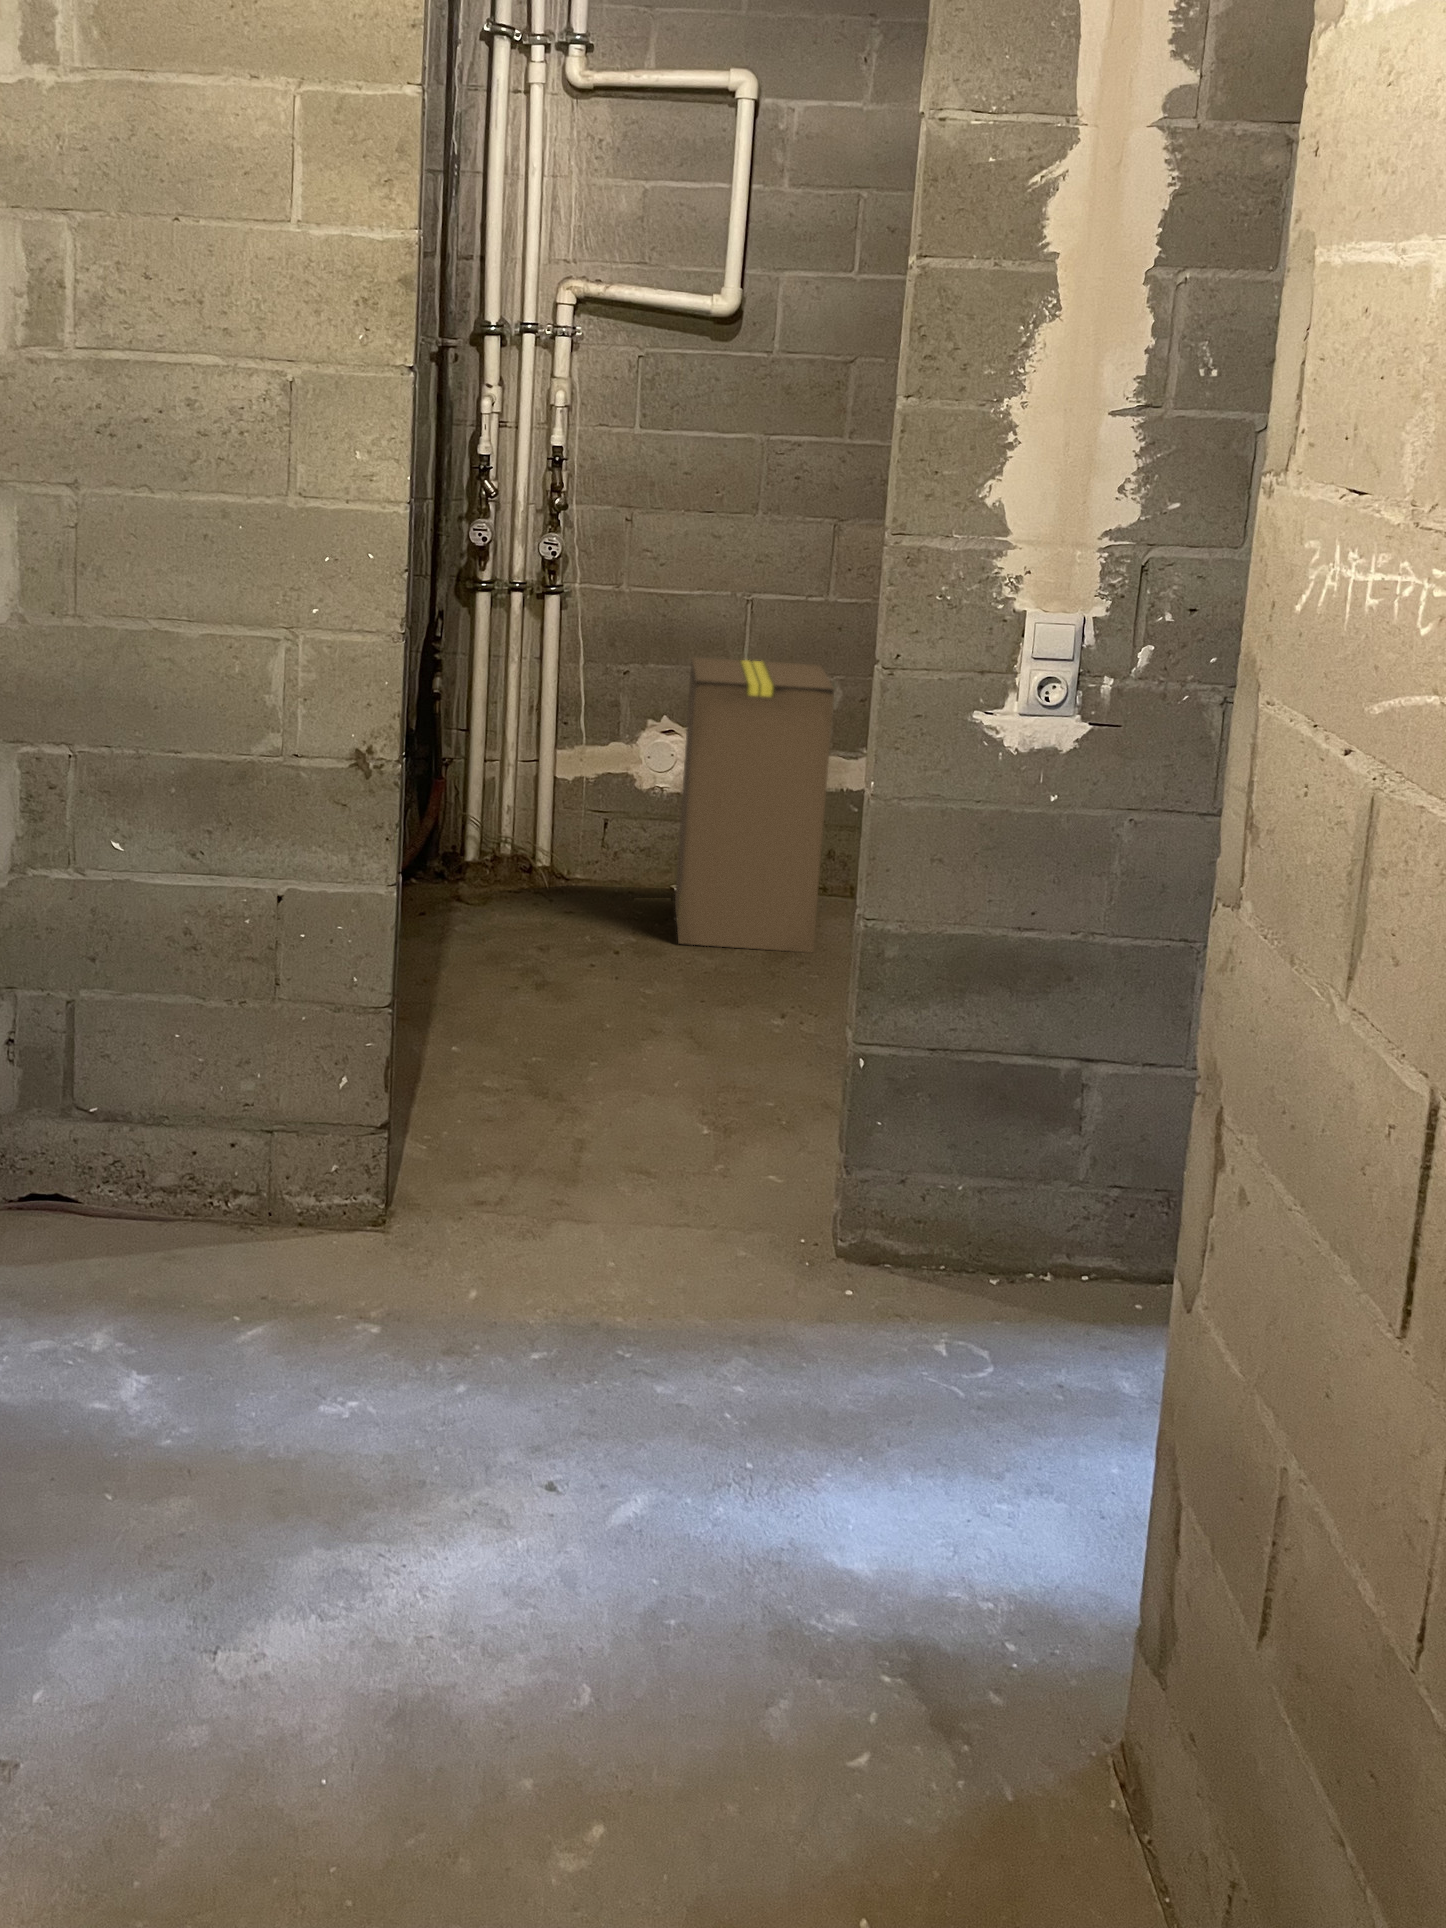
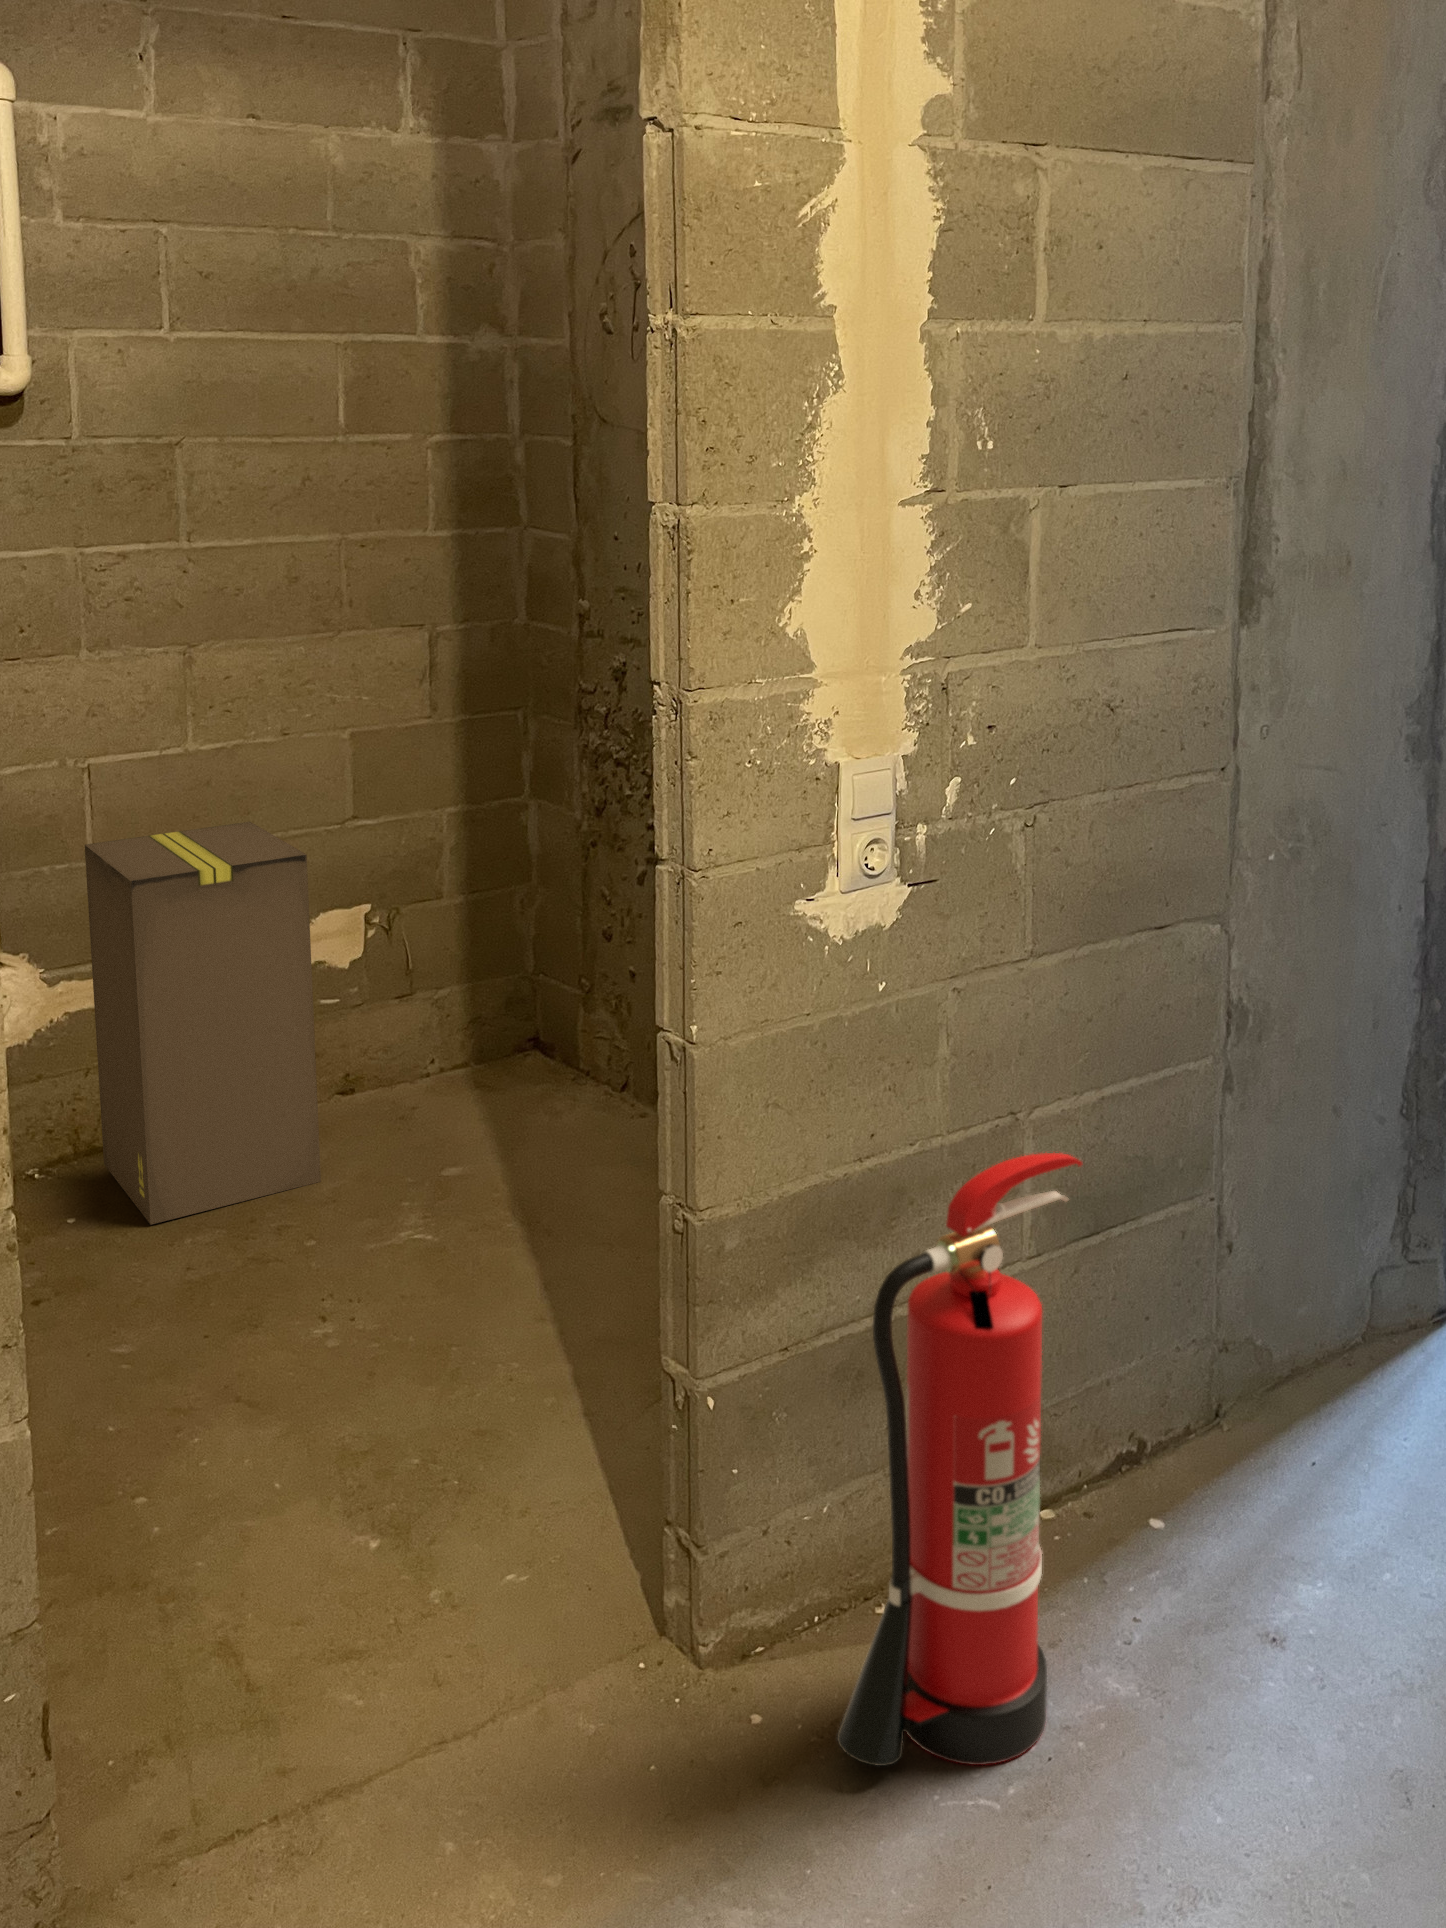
fire extinguisher: none [880,933,1155,1385] -> present [837,1153,1083,1766]

